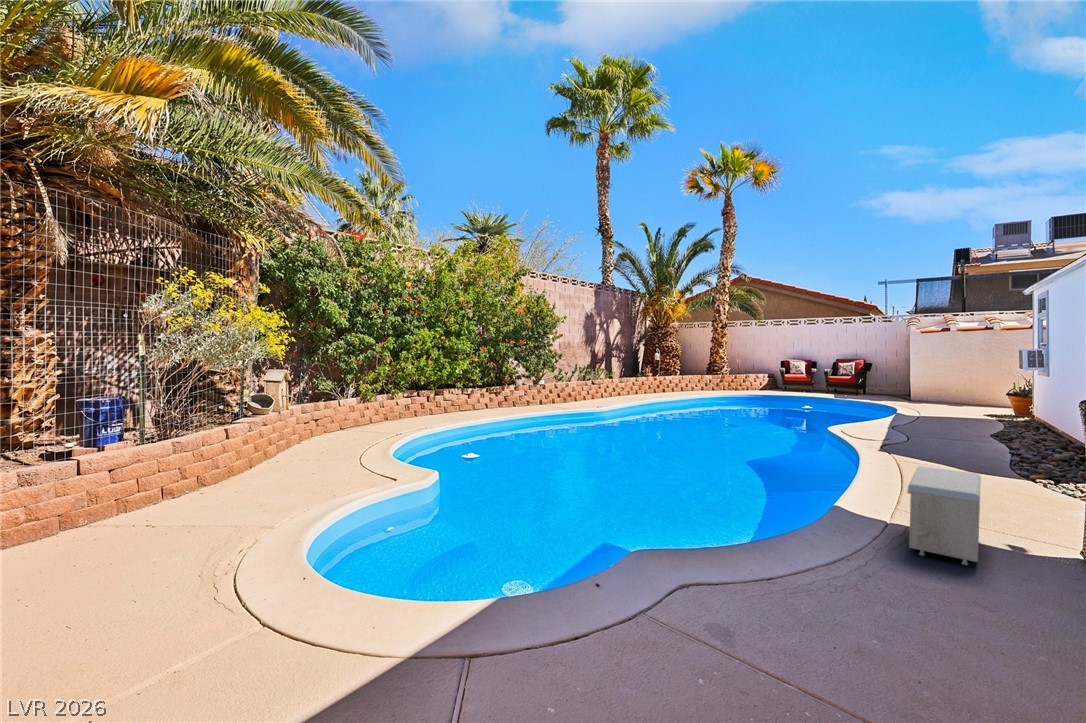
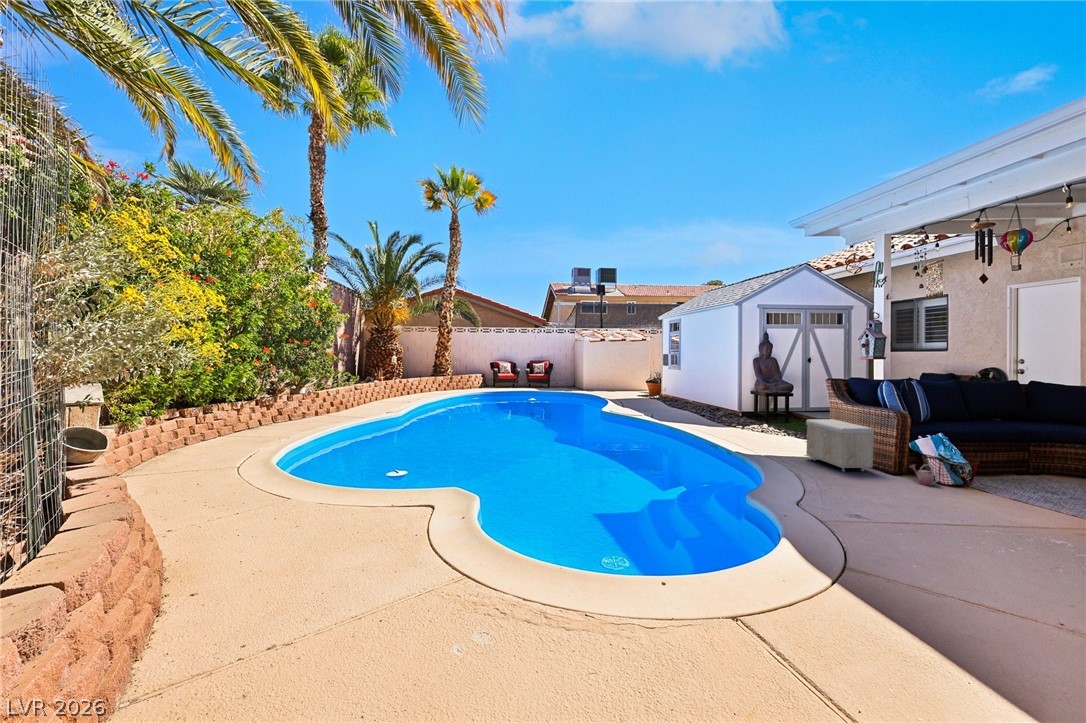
watering can: none [1006,571,1043,616] -> present [910,465,938,486]

